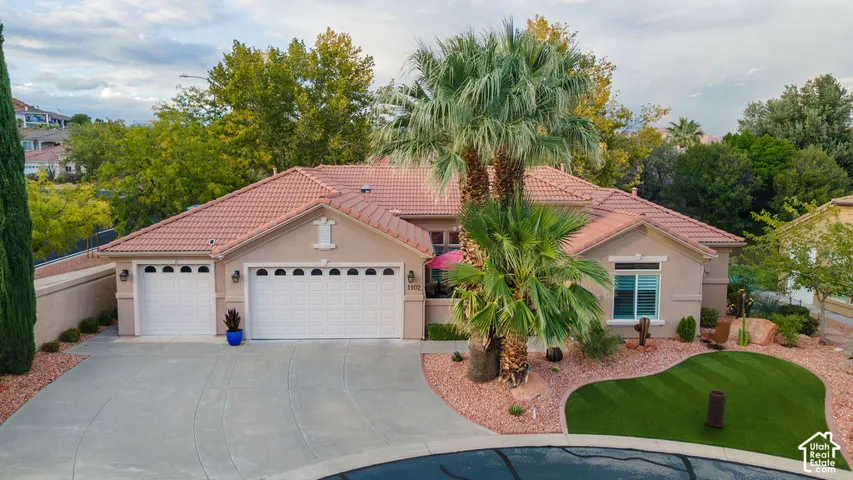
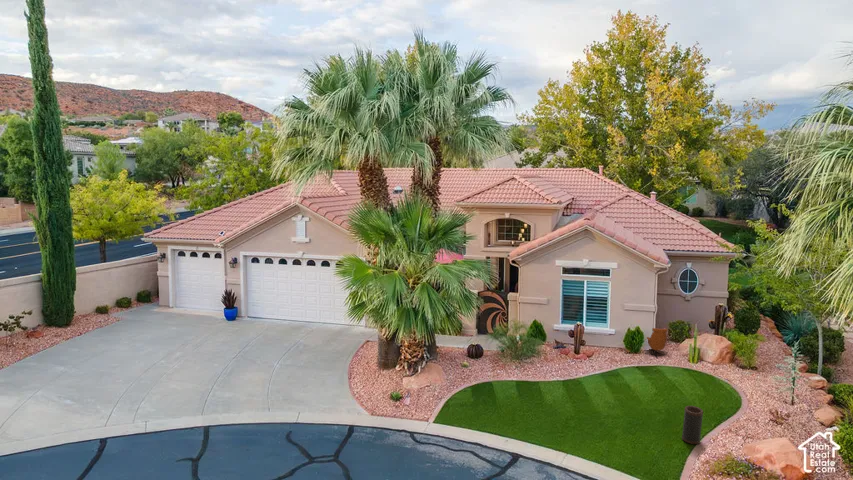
trash can: present [706,390,727,427] -> present [682,406,703,444]

